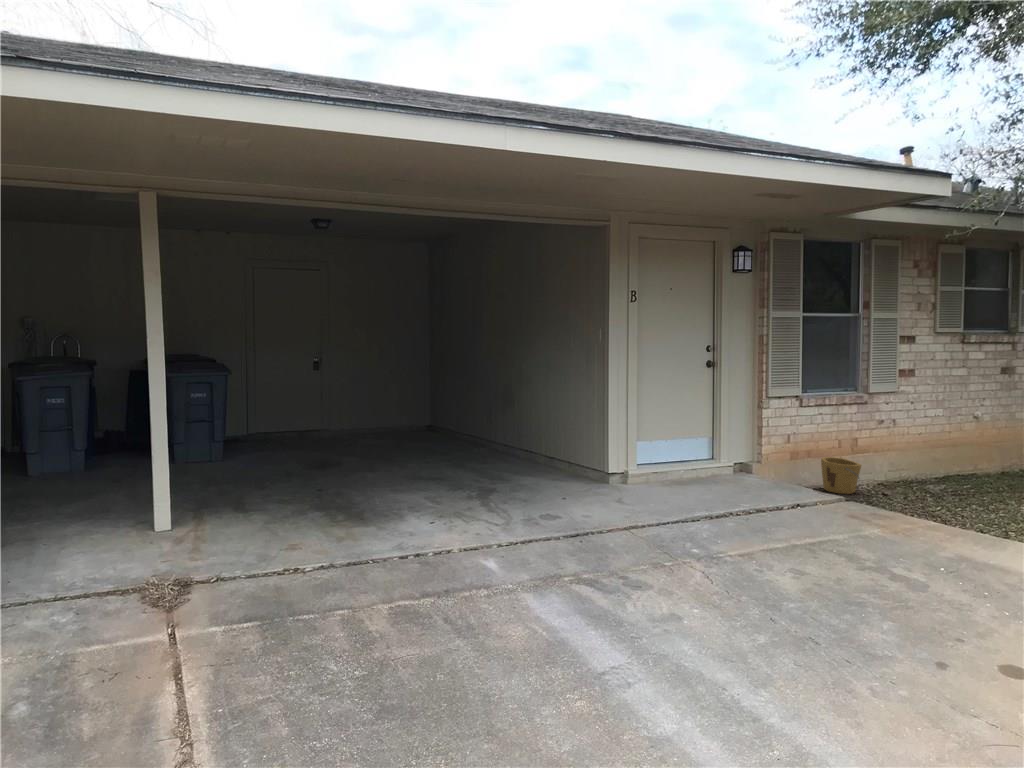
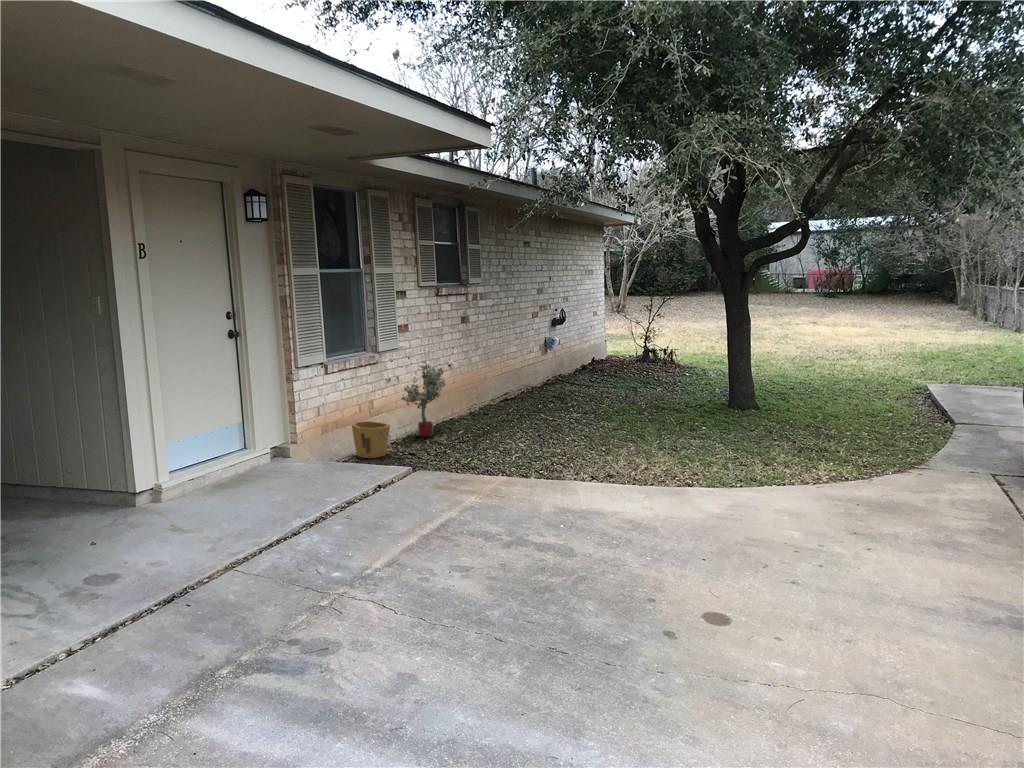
potted tree: none [888,407,949,489] -> present [401,361,446,438]

